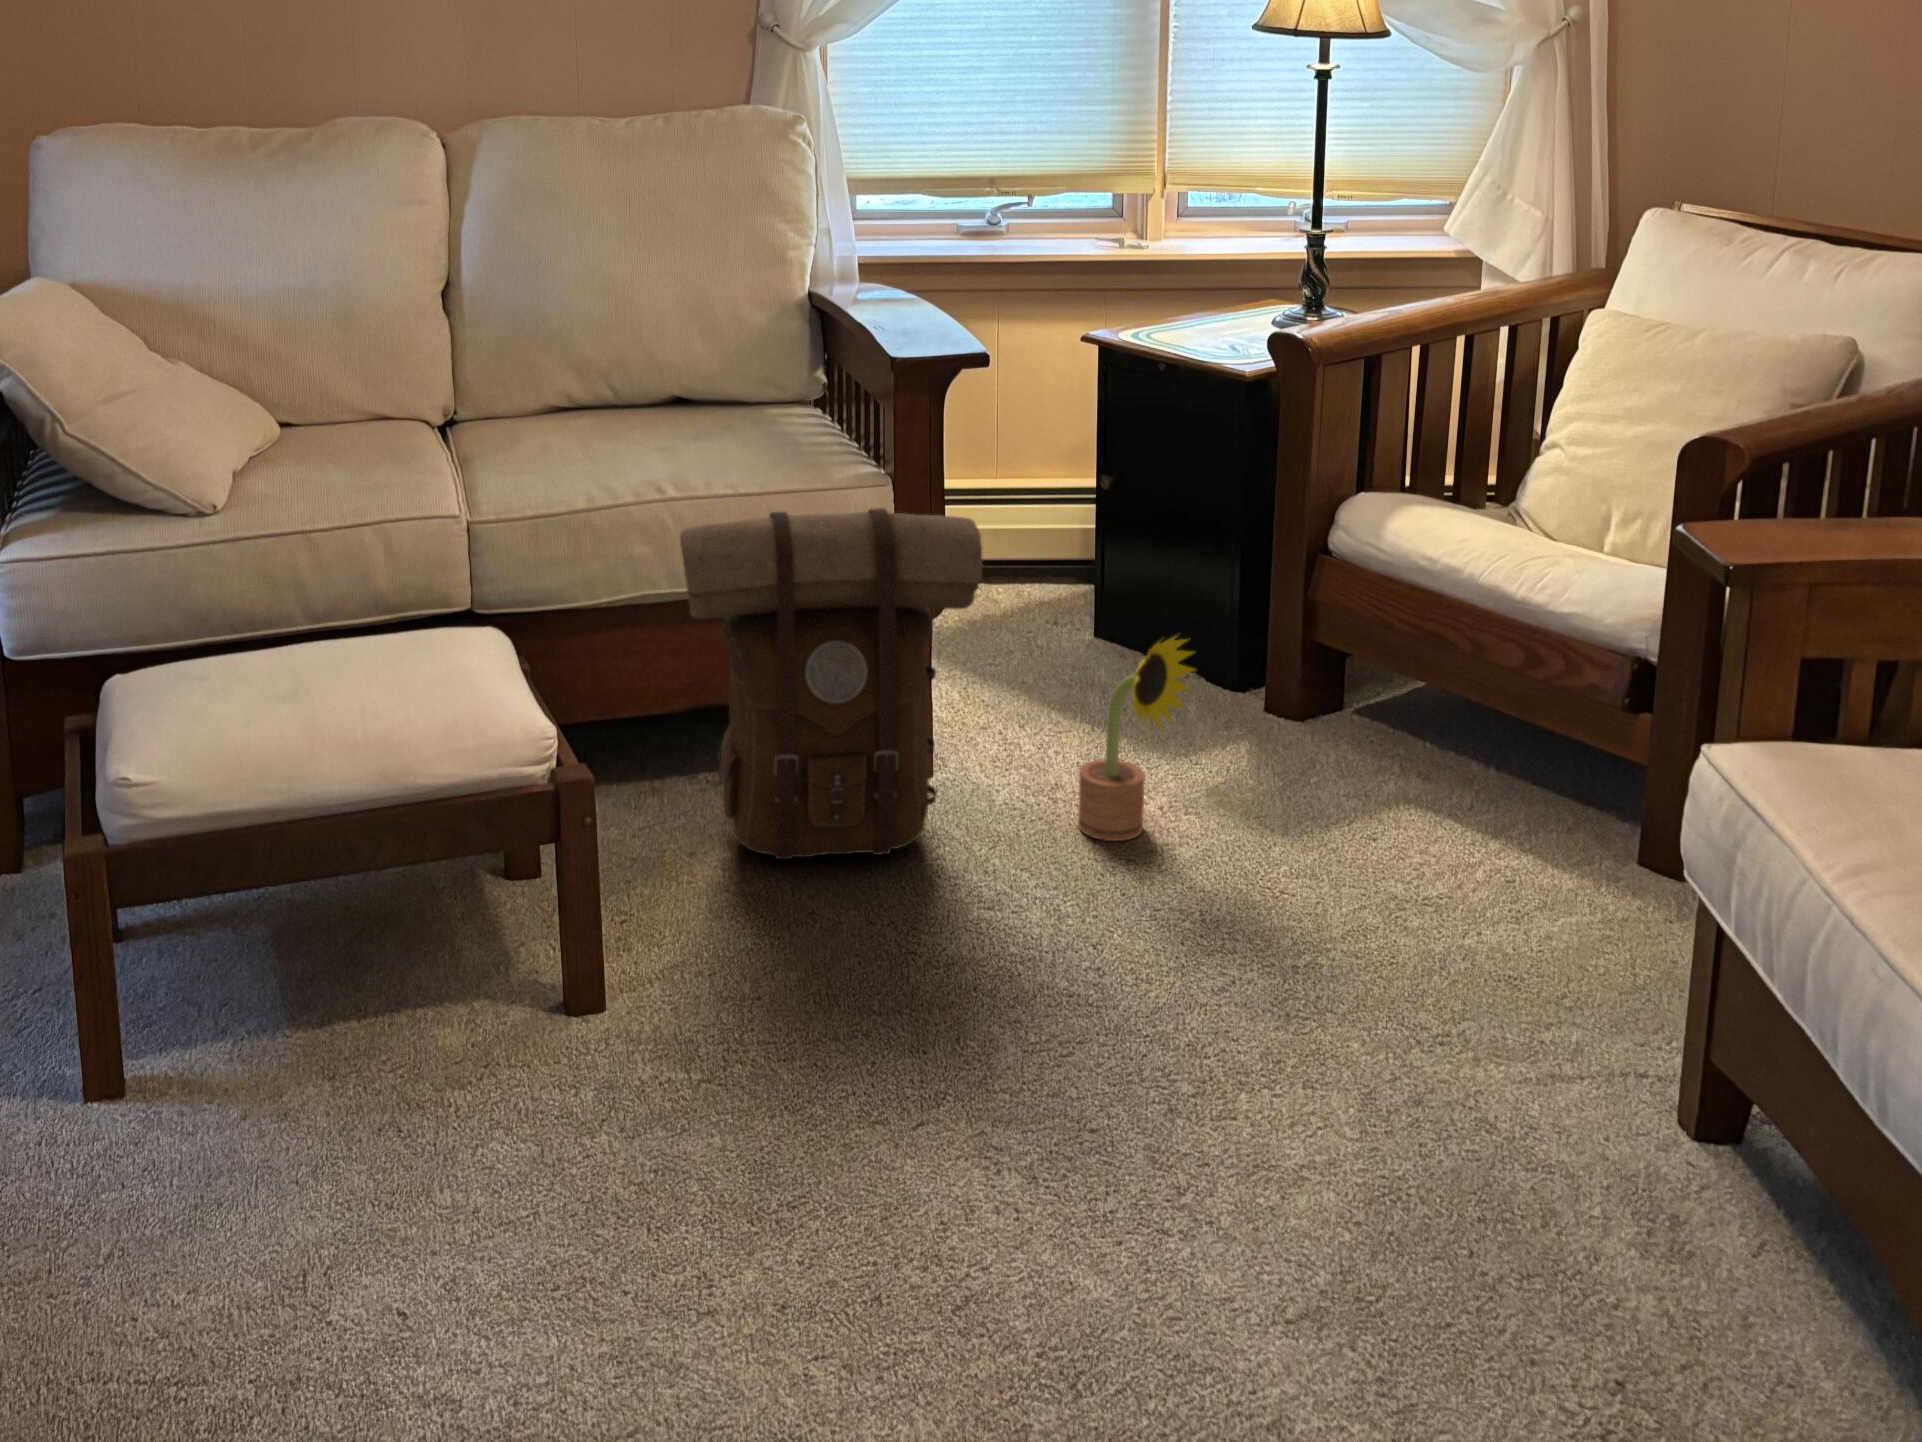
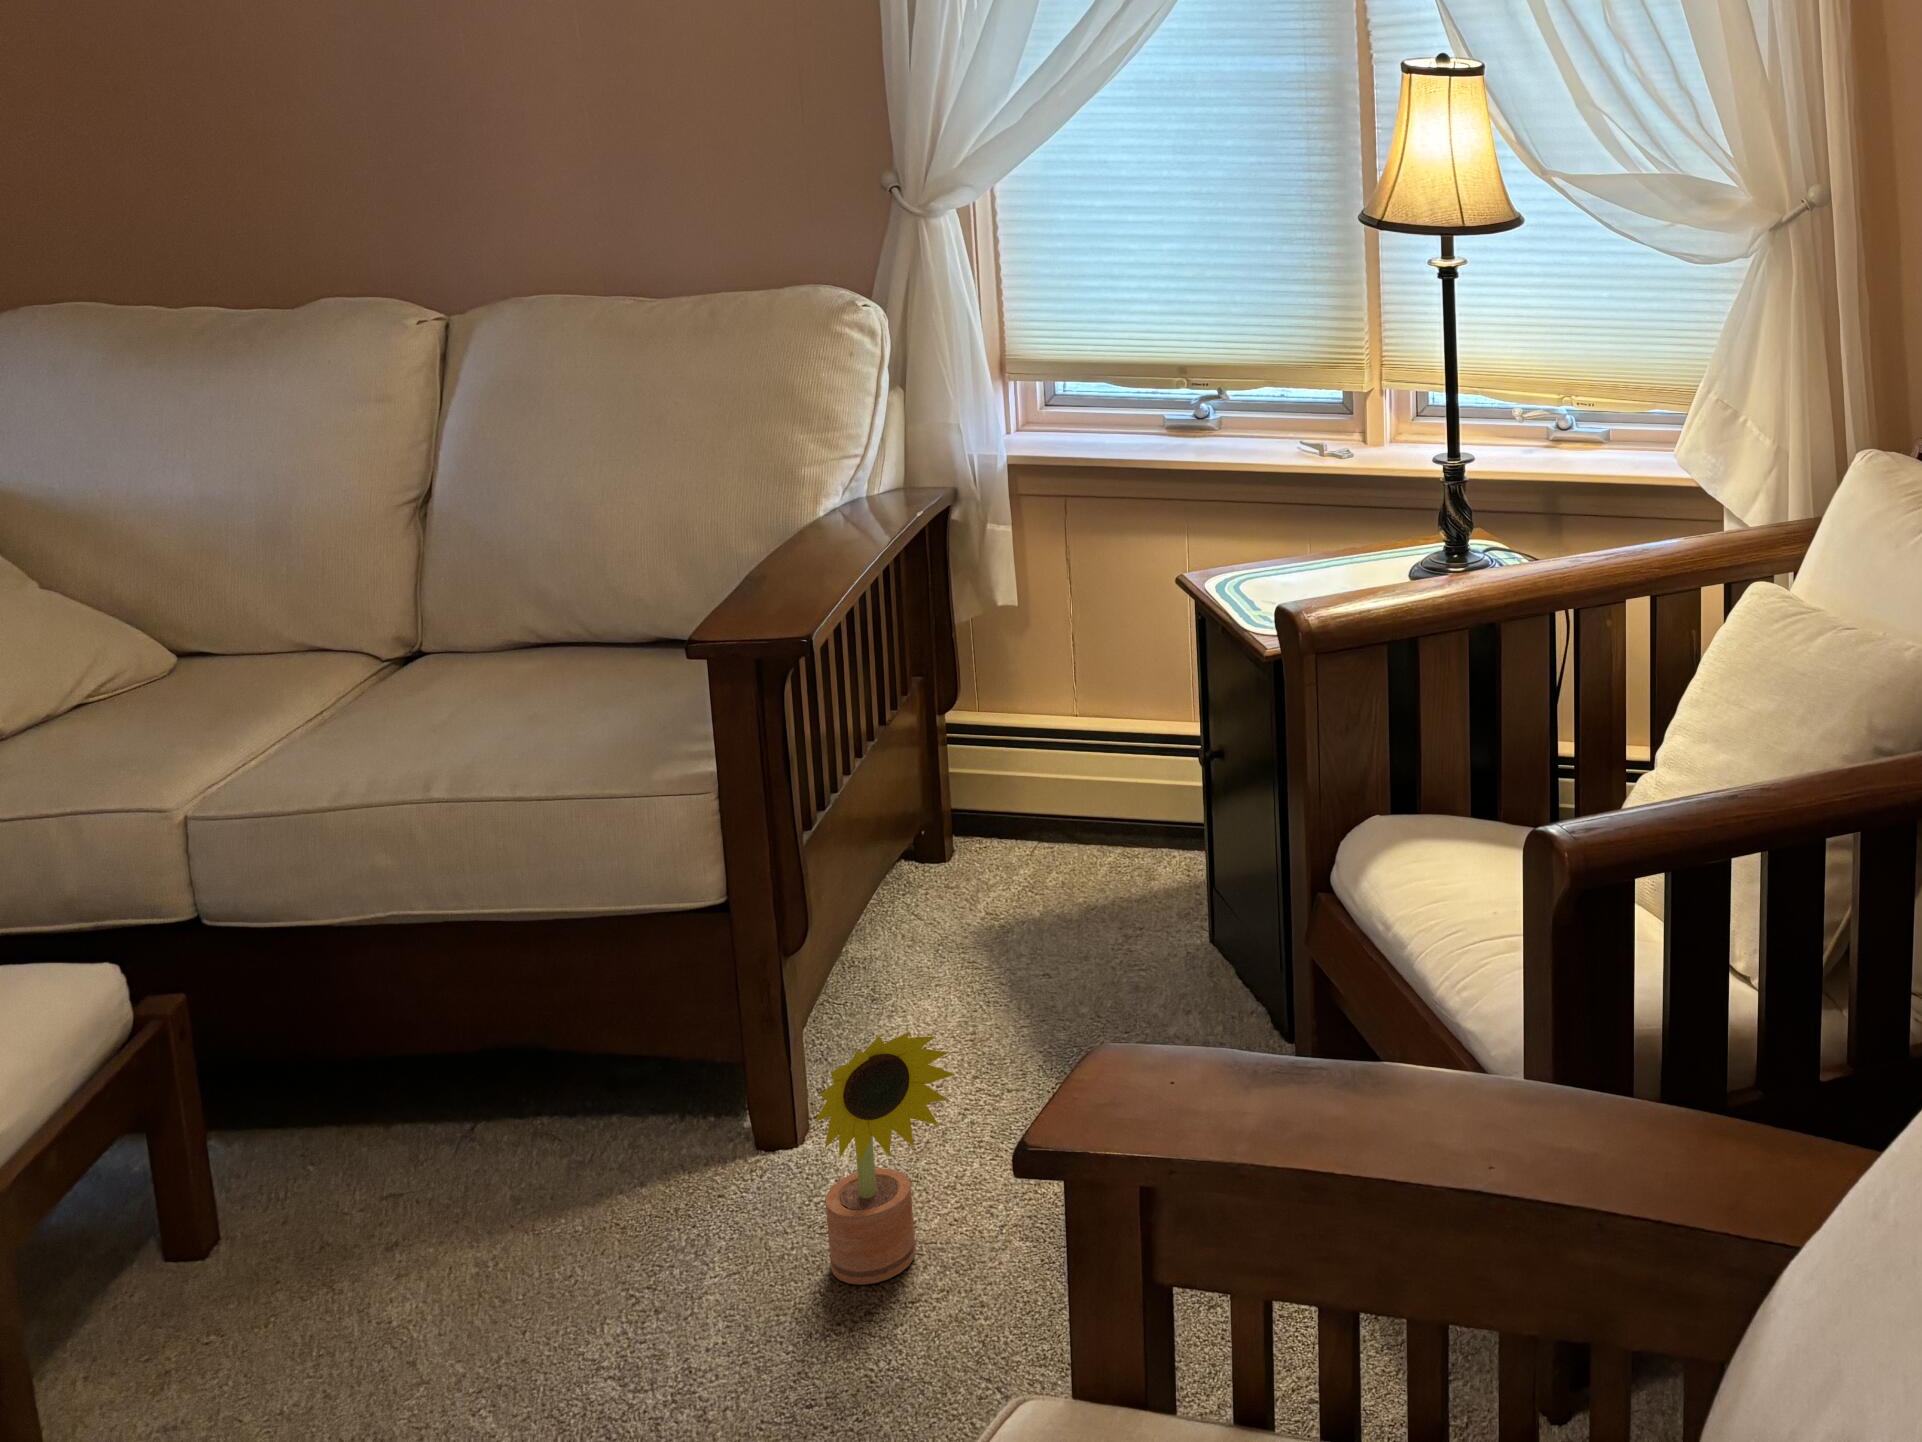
backpack: present [680,508,983,859] -> none [258,847,682,1278]

